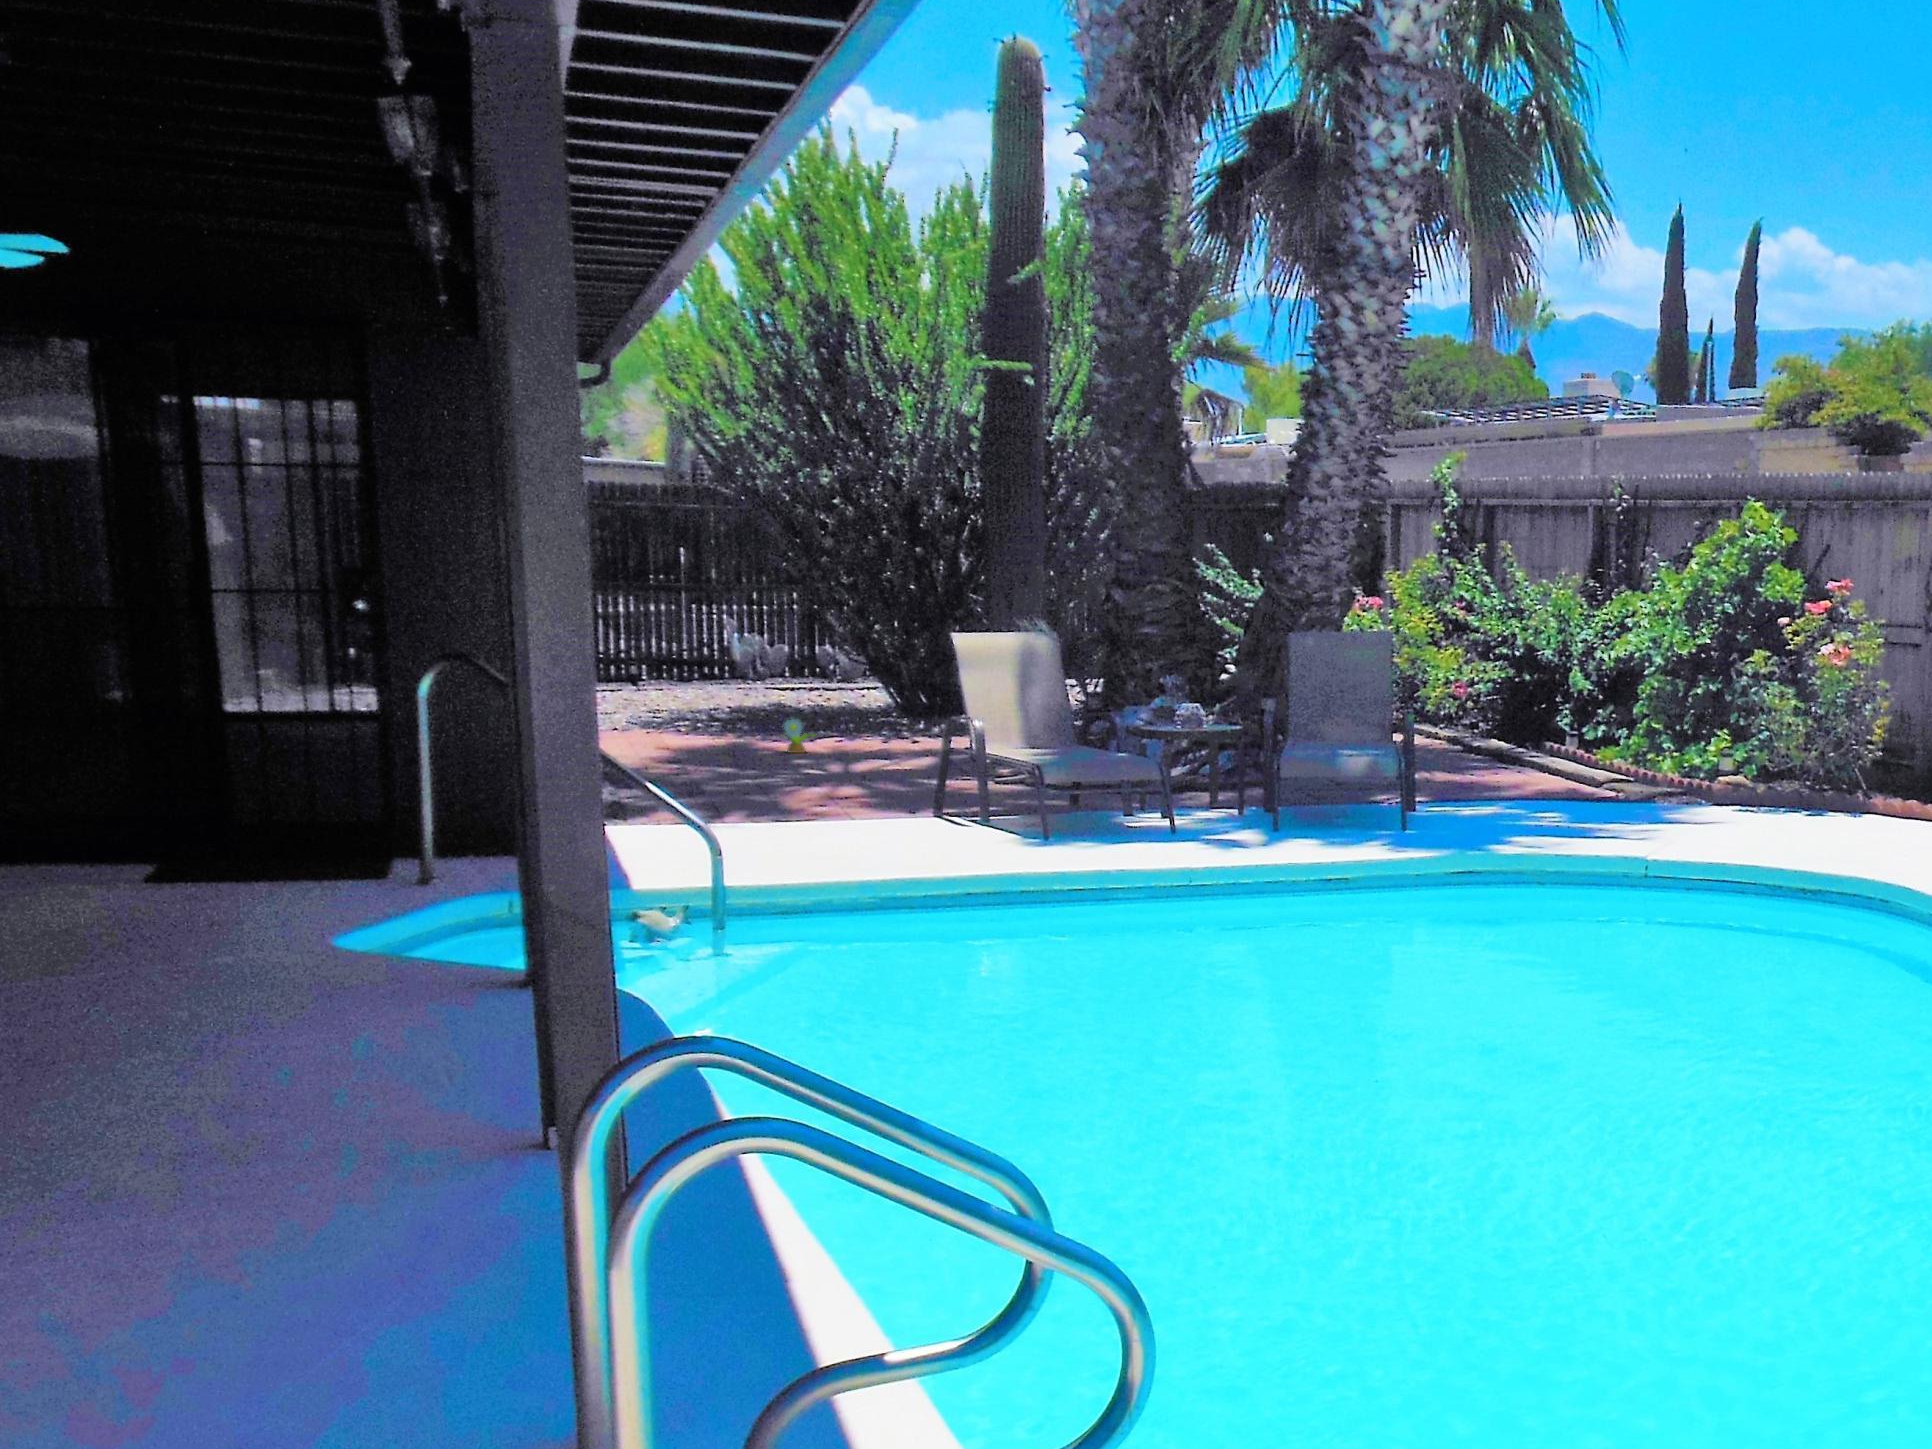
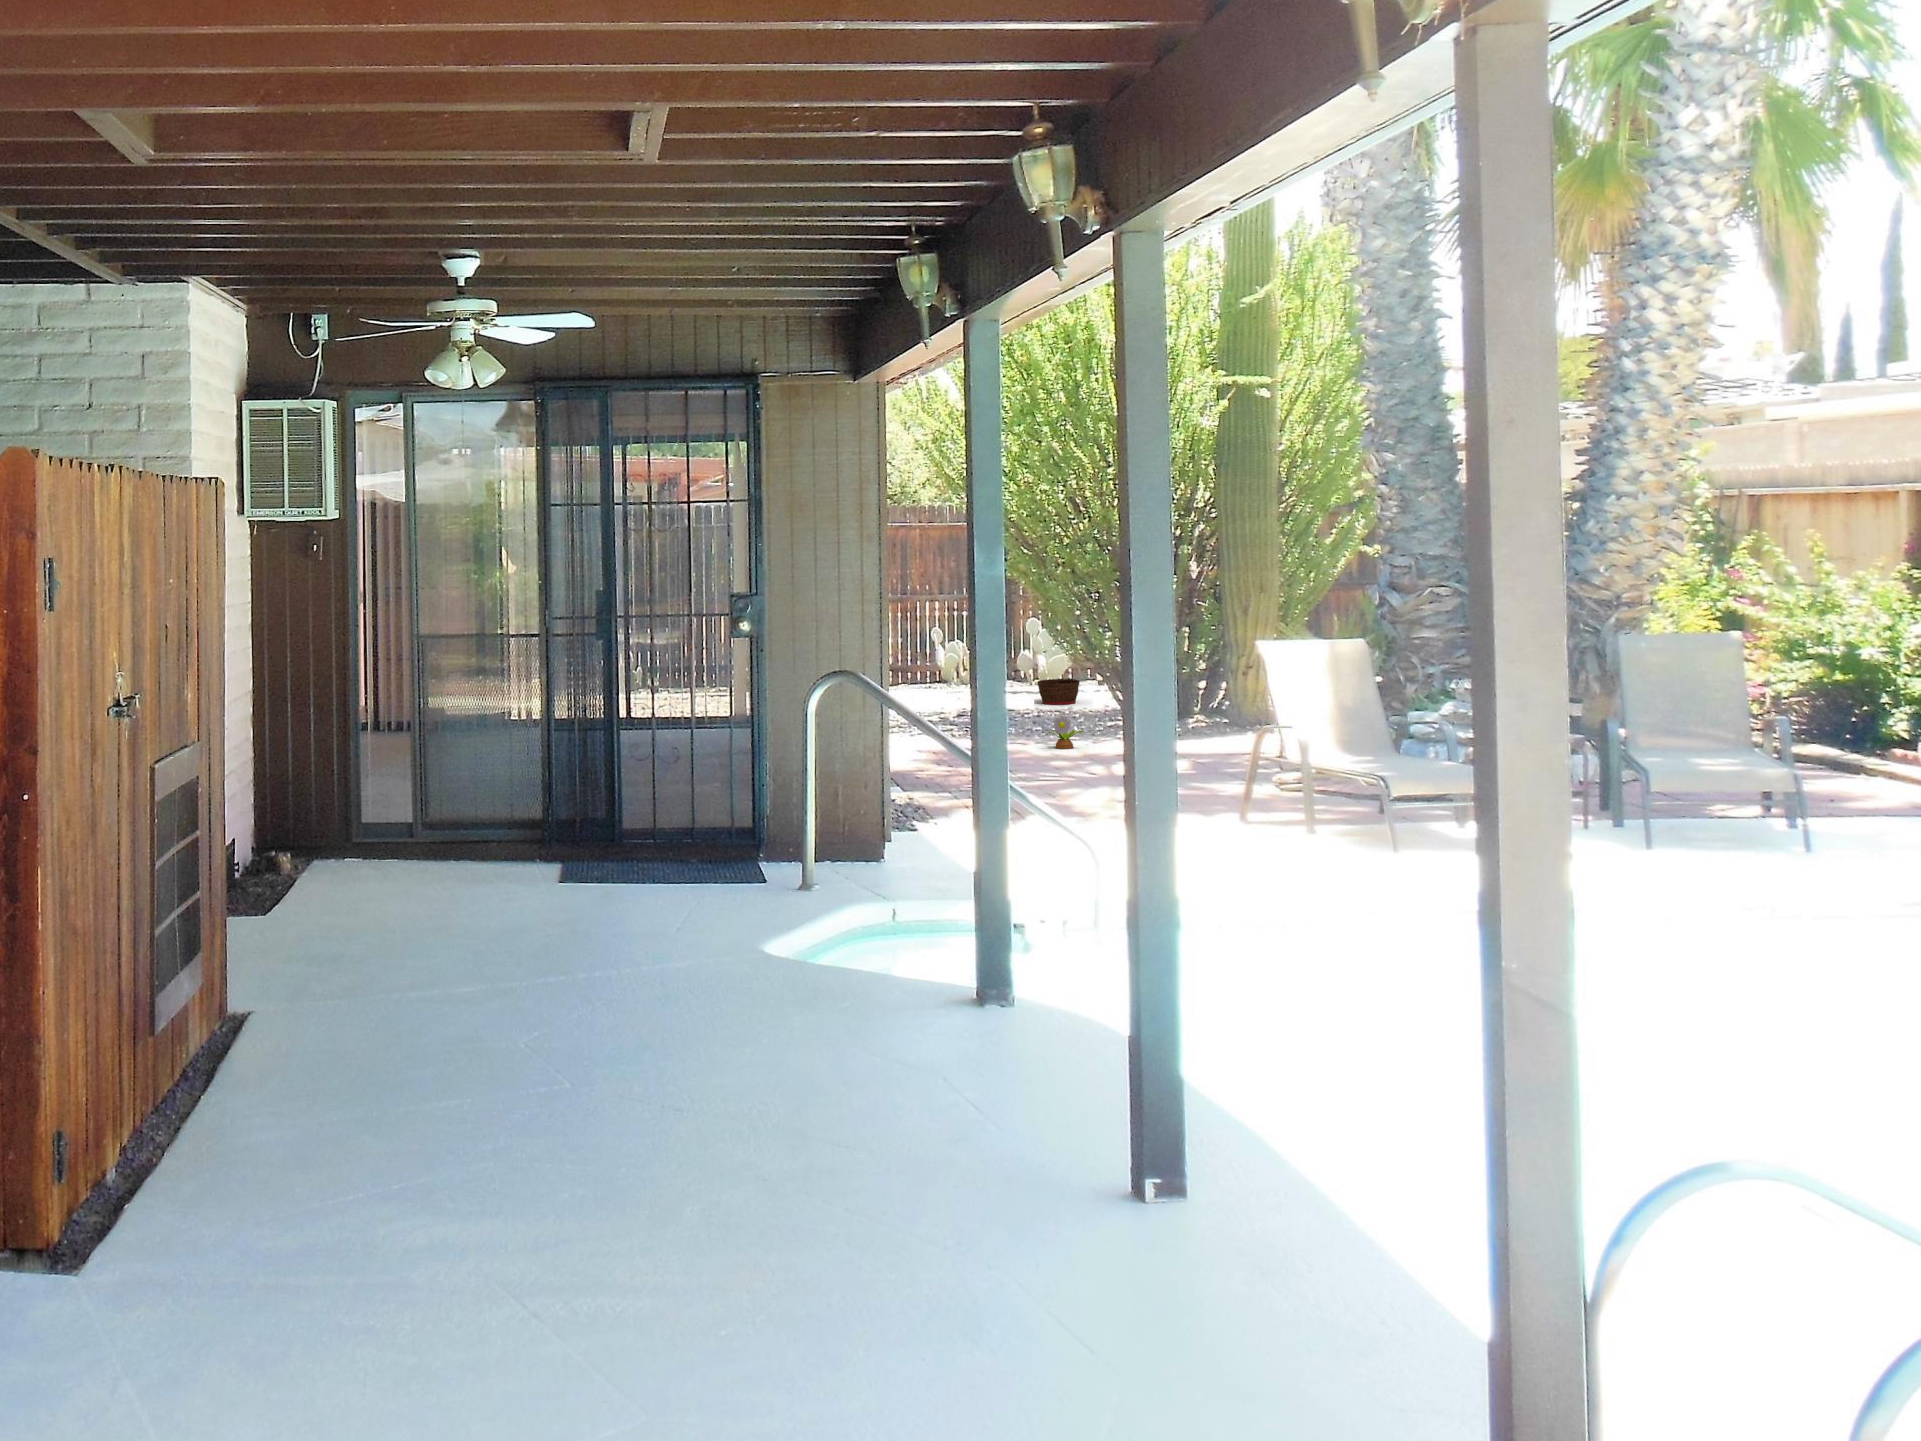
basket: none [768,690,814,717] -> present [1037,679,1080,705]

